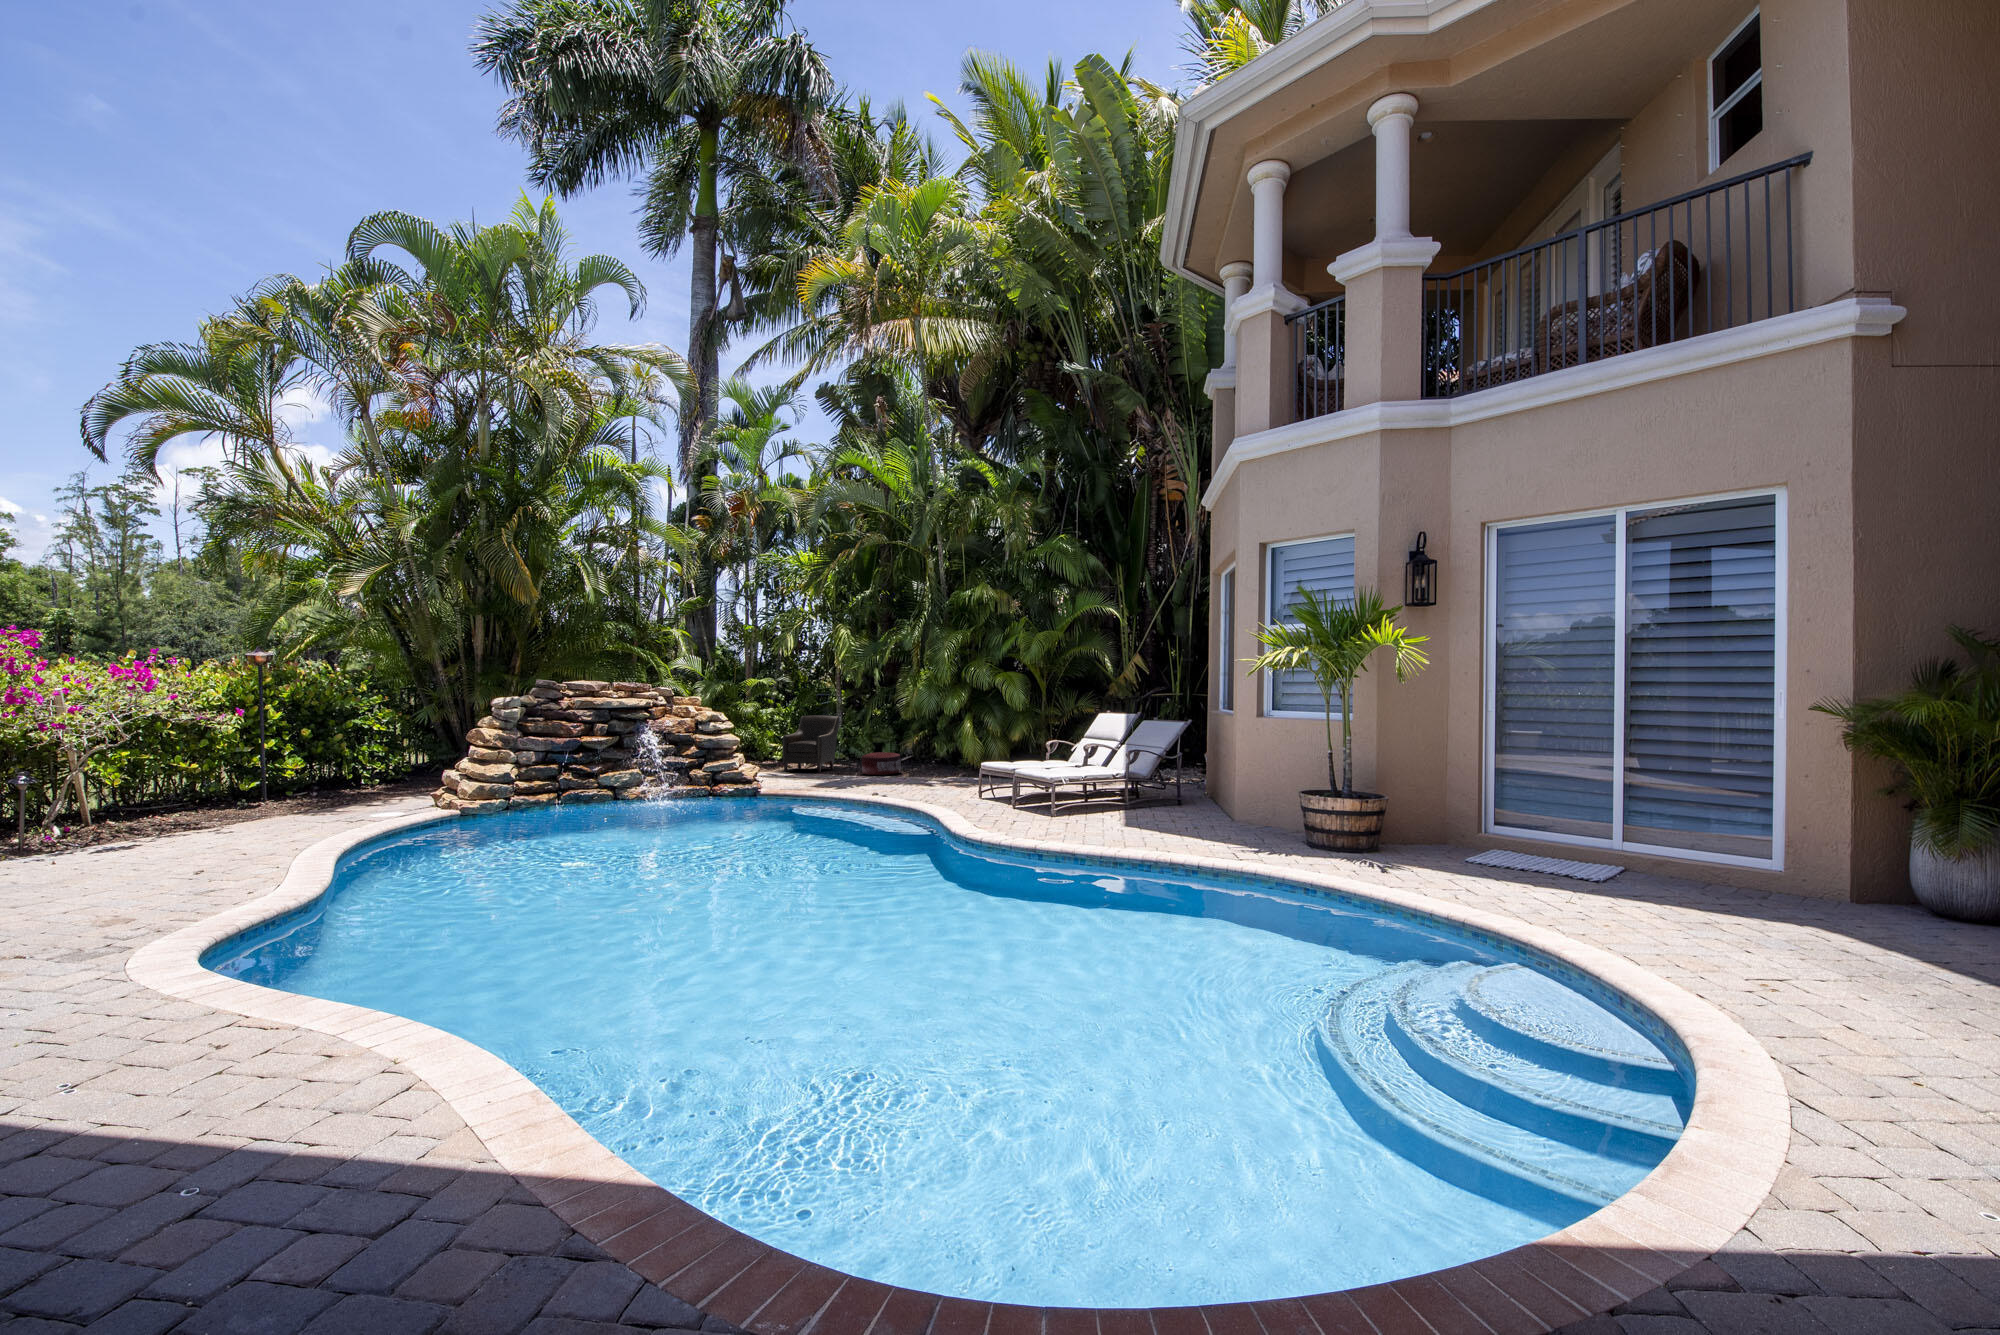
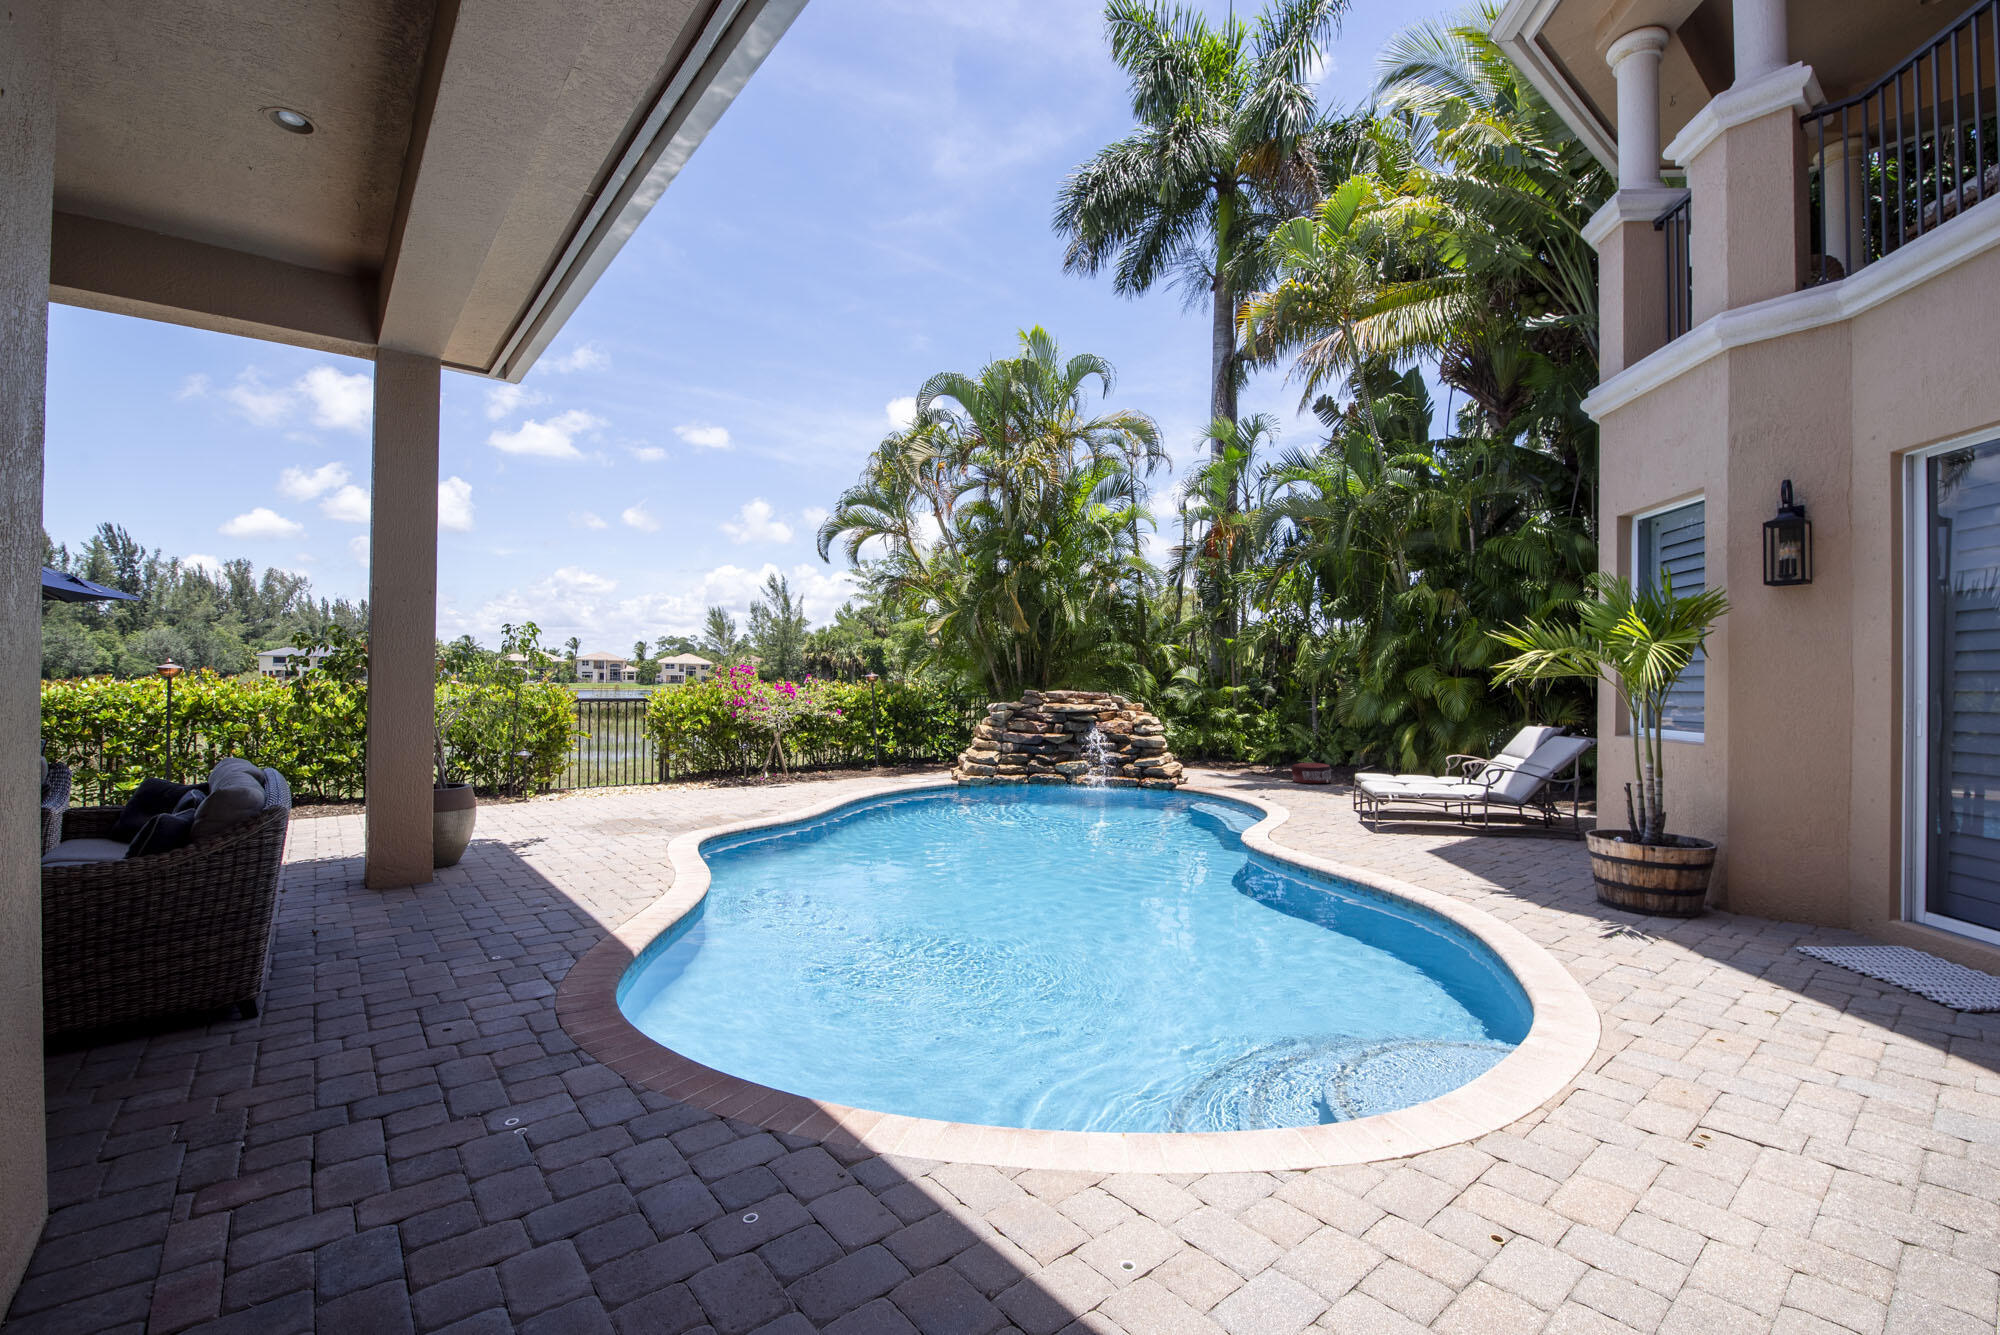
chair: present [783,715,839,772] -> none [1232,727,1287,777]

